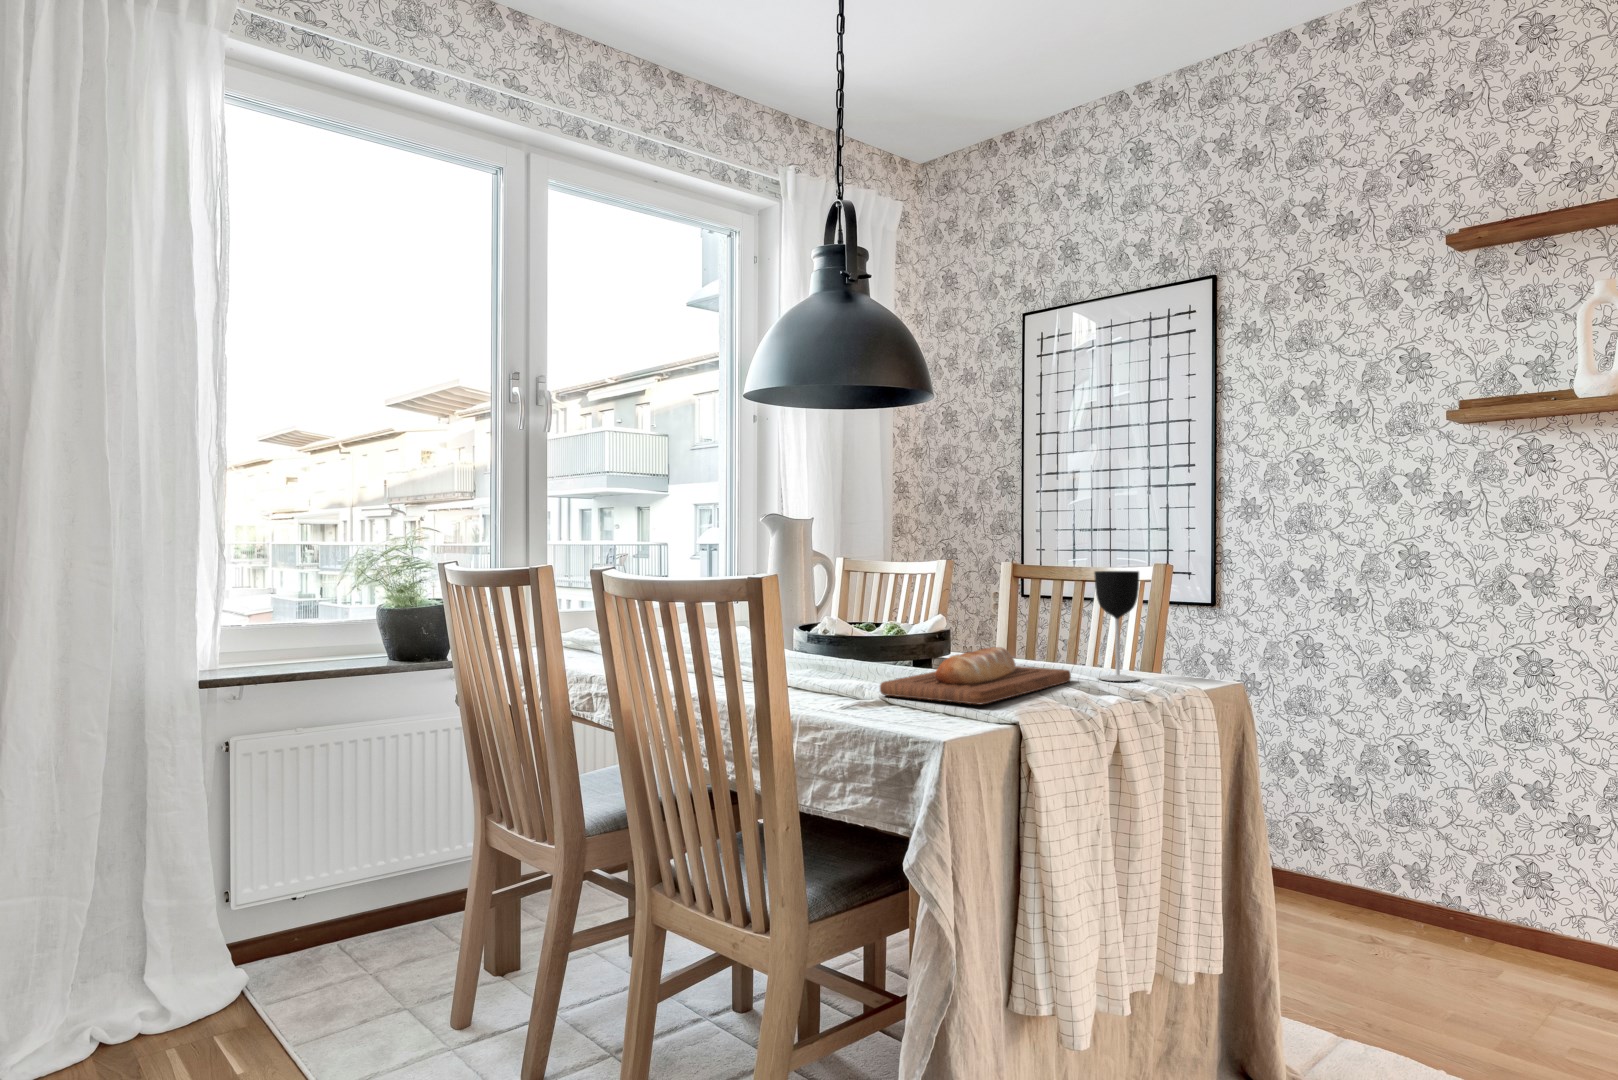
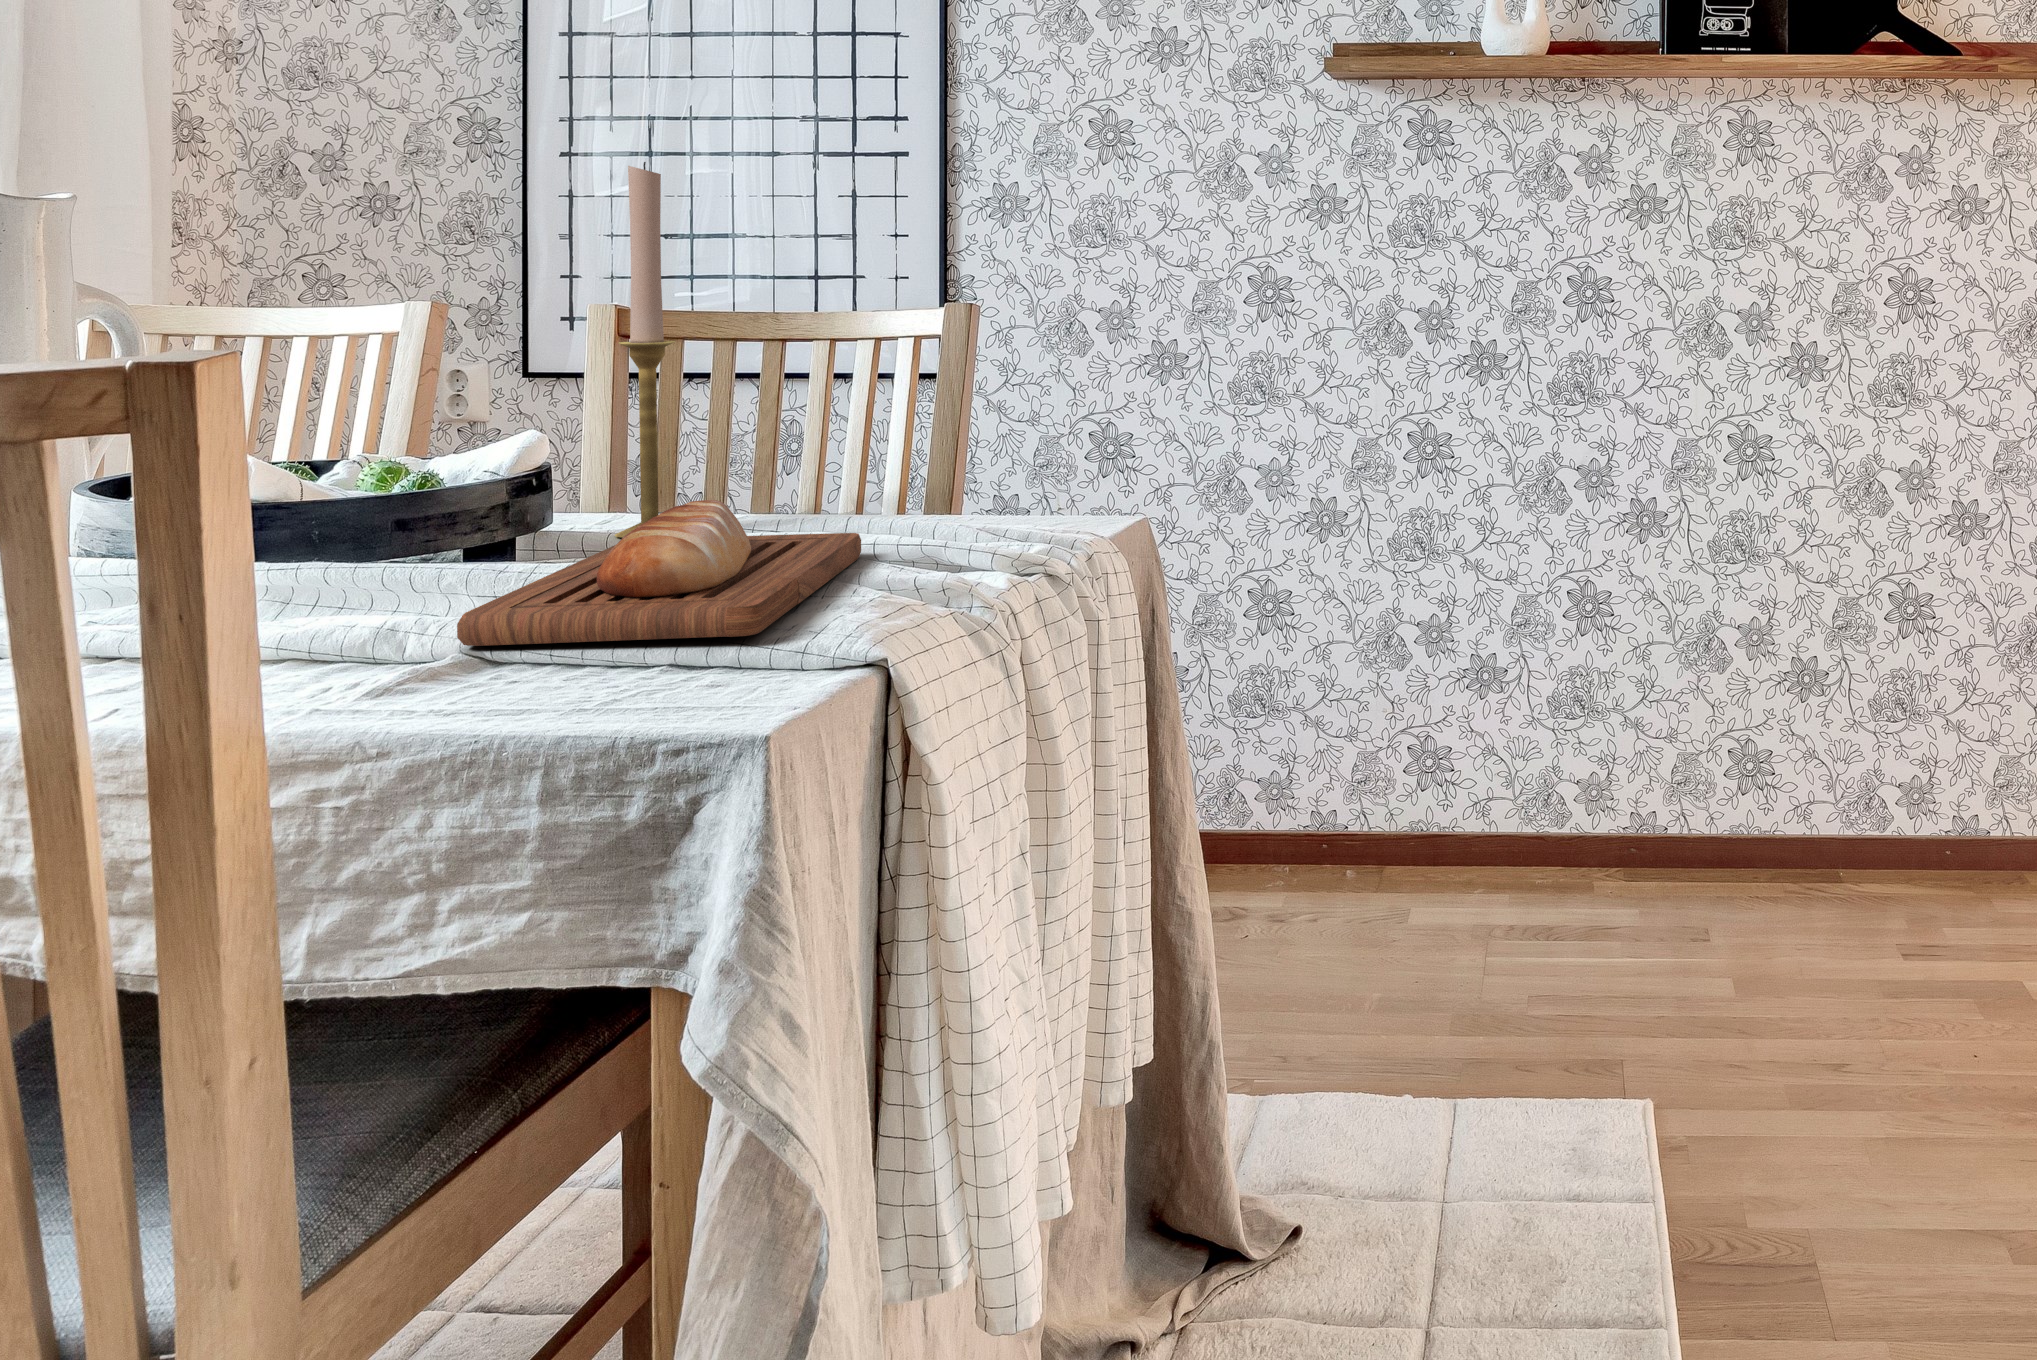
candlestick: none [982,494,1011,665] -> present [615,162,675,537]
wine glass: present [1094,571,1139,681] -> none [896,325,988,545]

